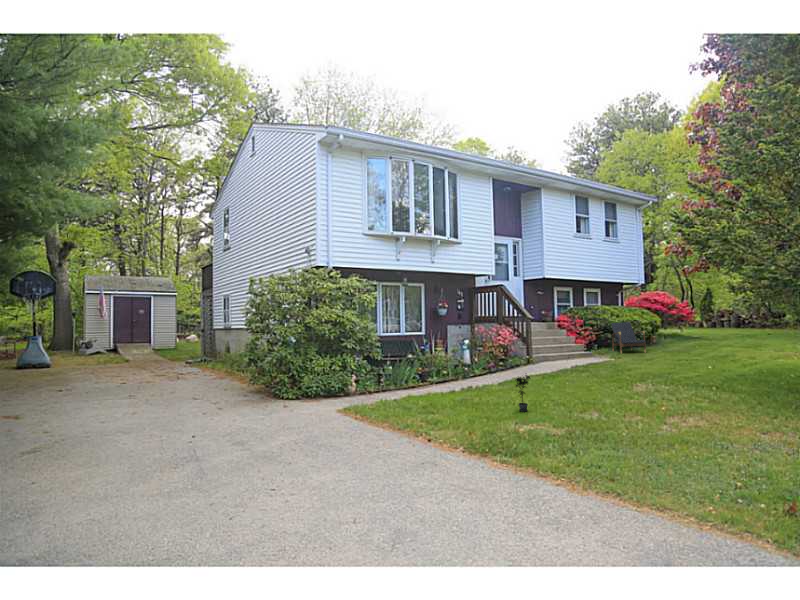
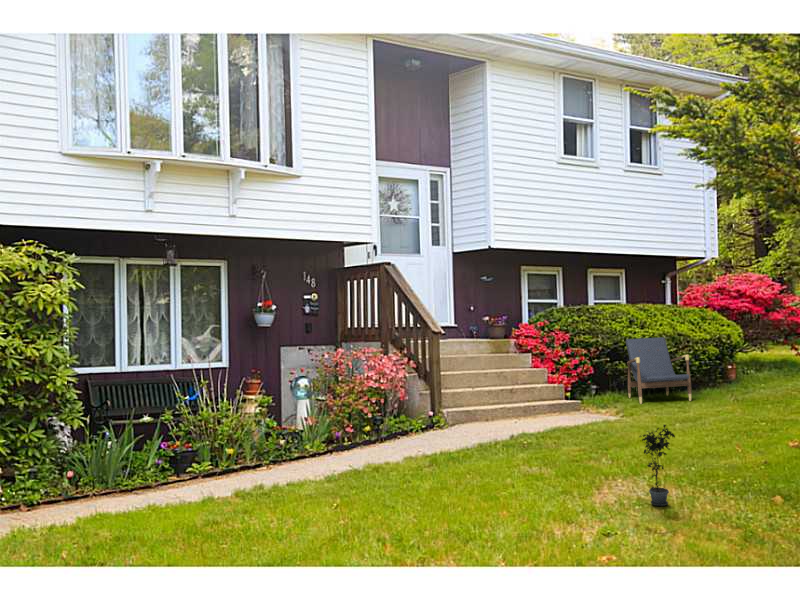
potted plant: present [516,375,531,412] -> present [640,425,675,506]

